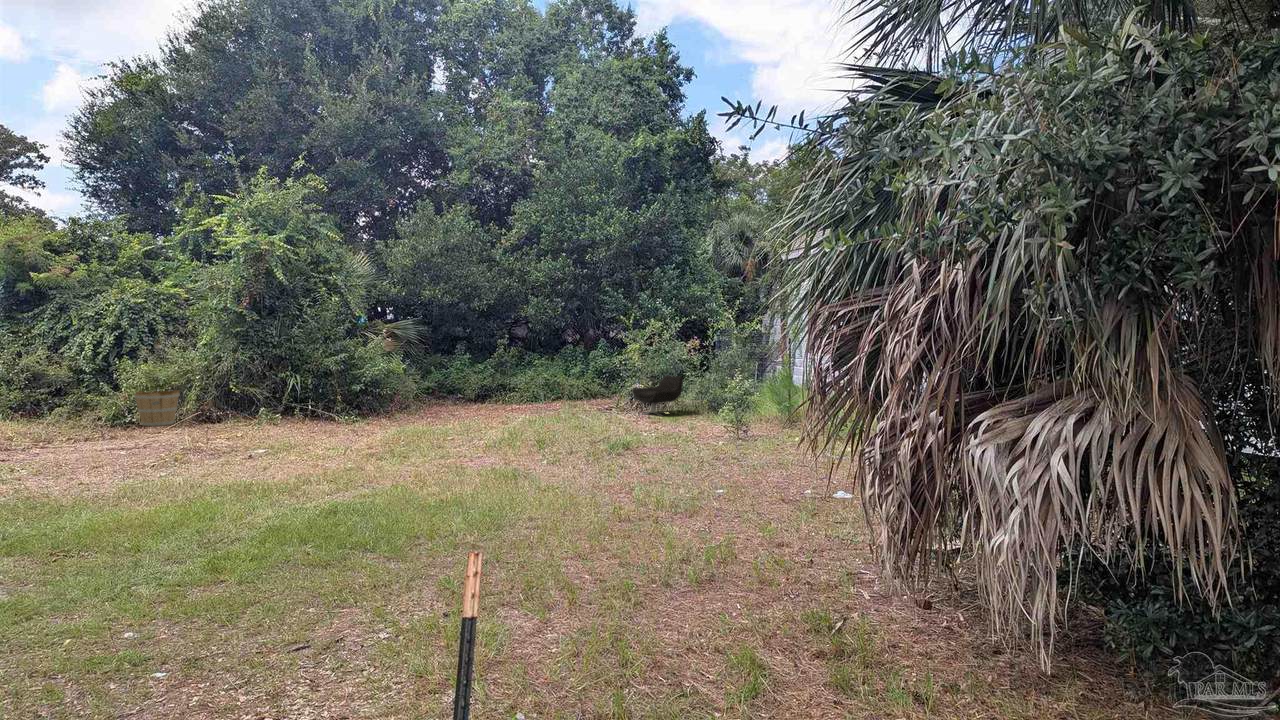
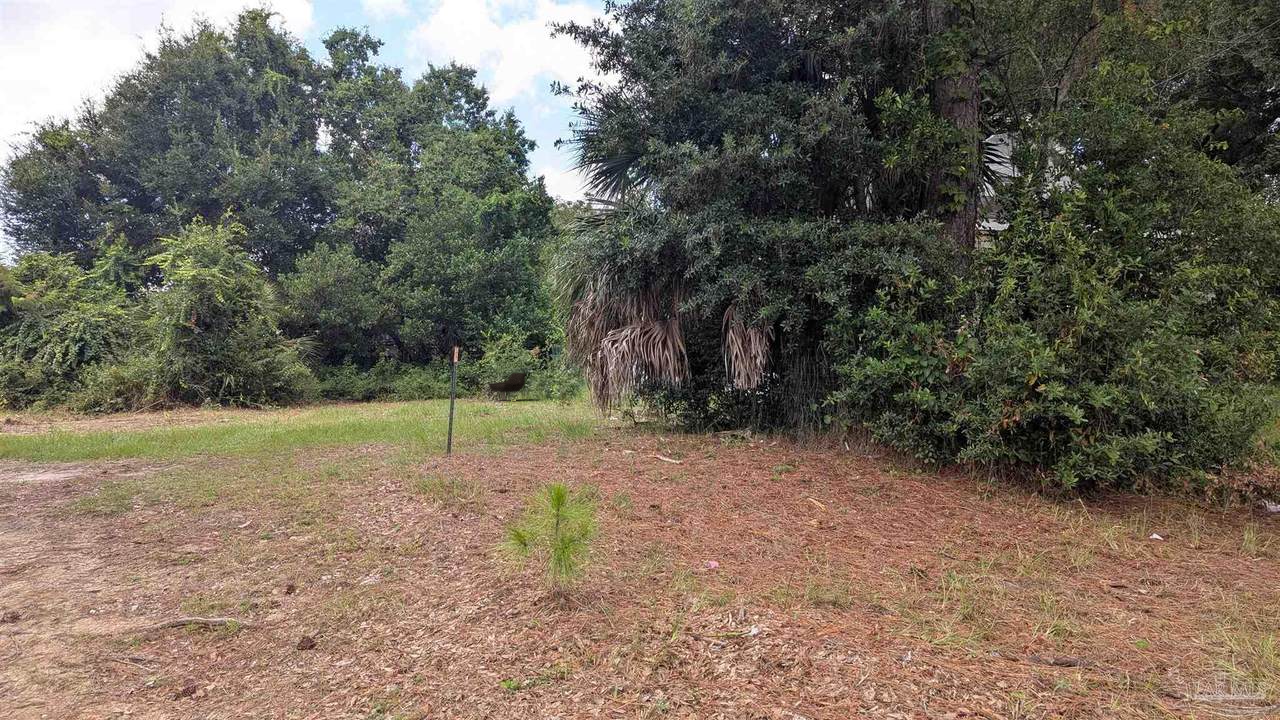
wooden bucket: present [134,390,180,426] -> none [108,385,142,411]

